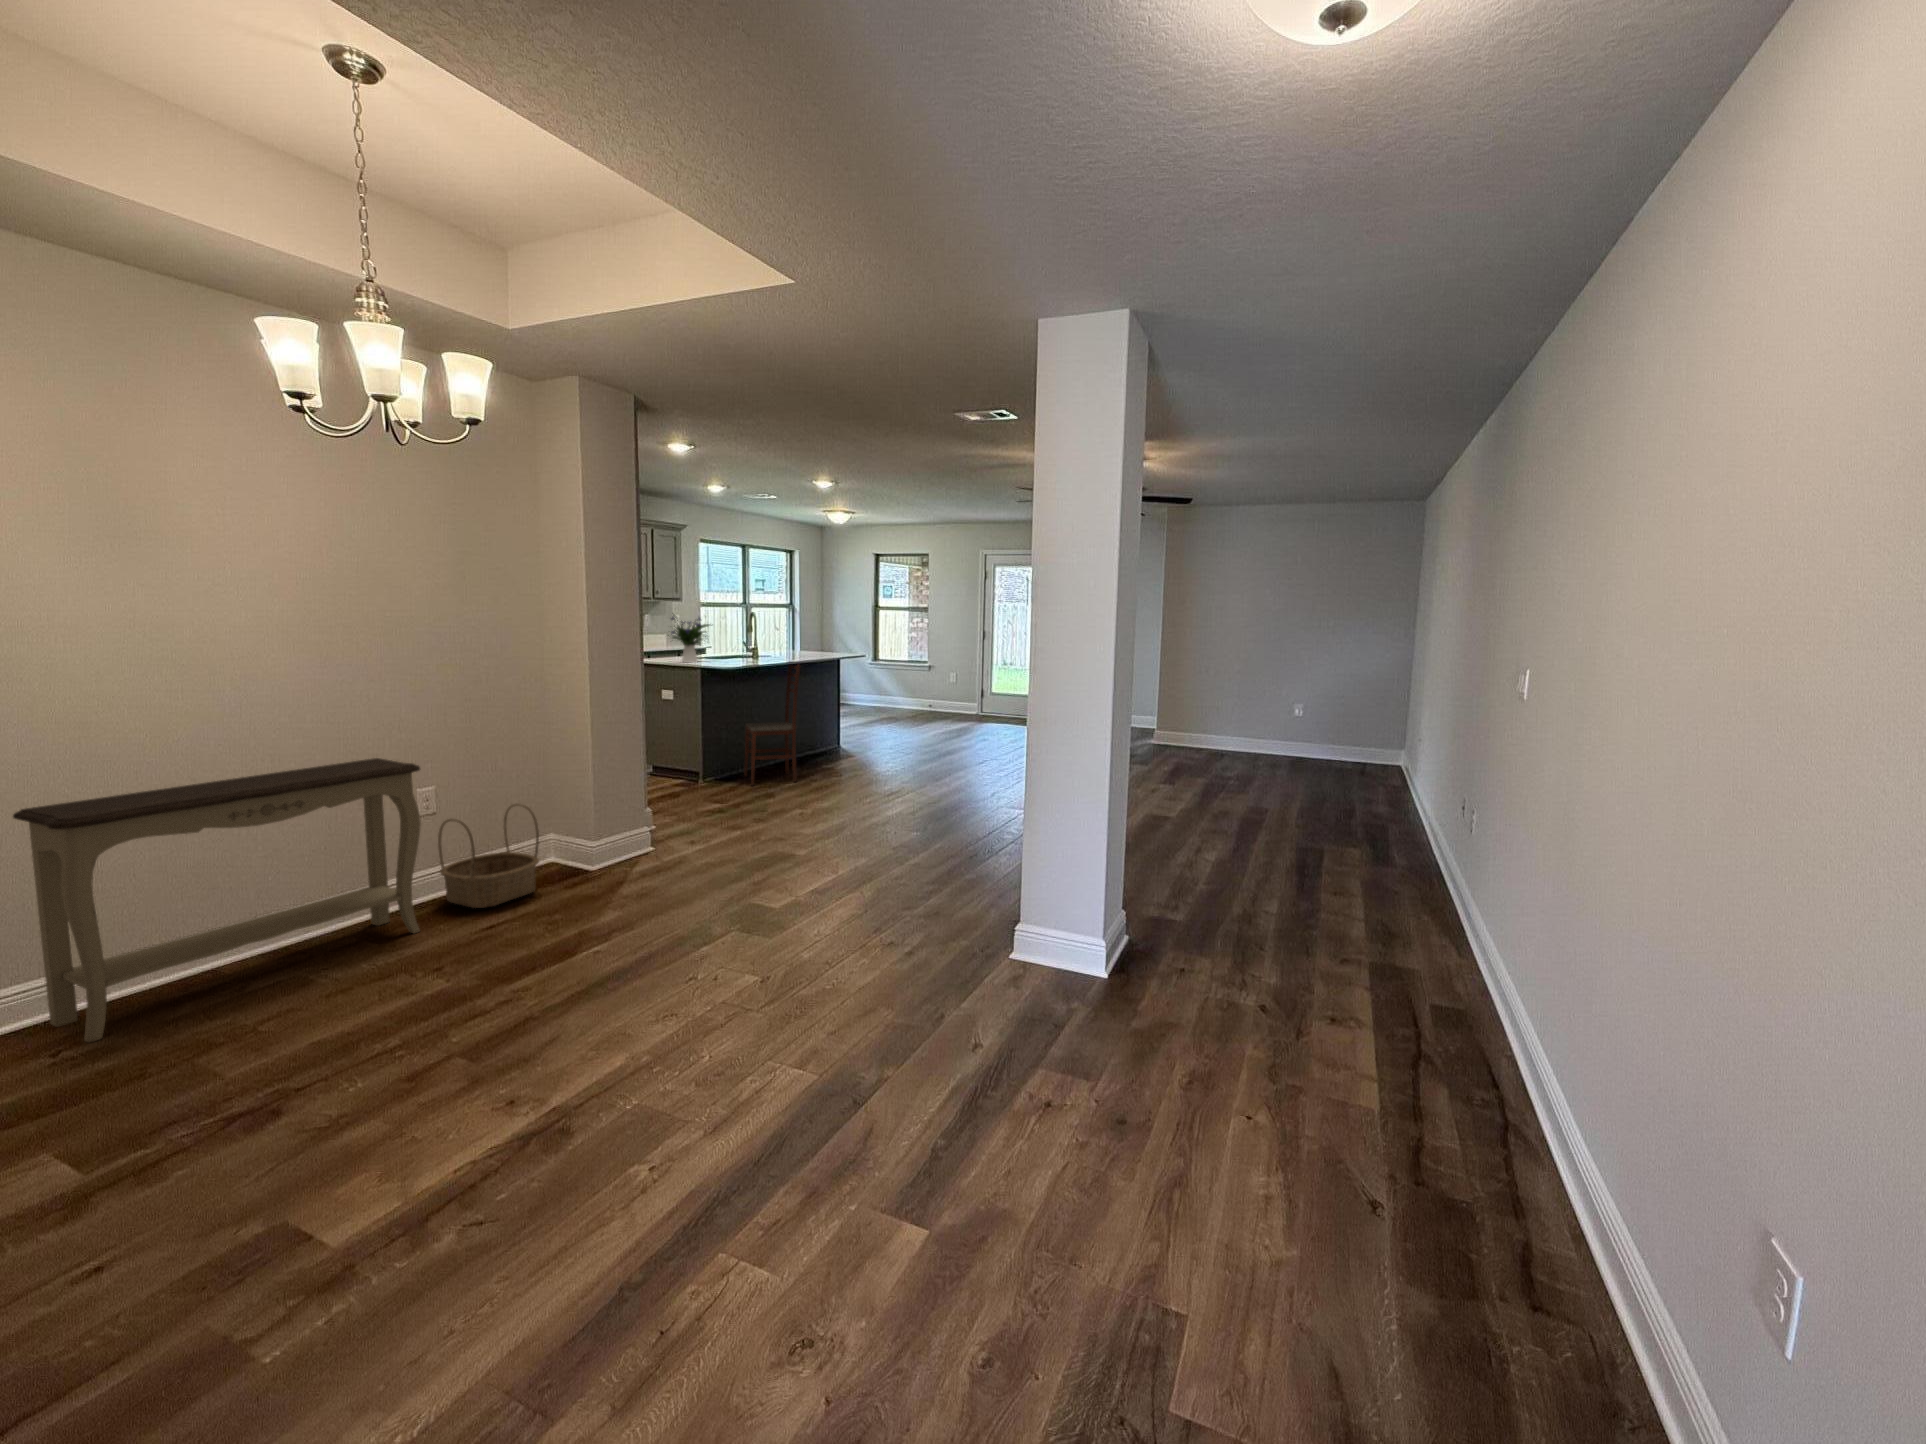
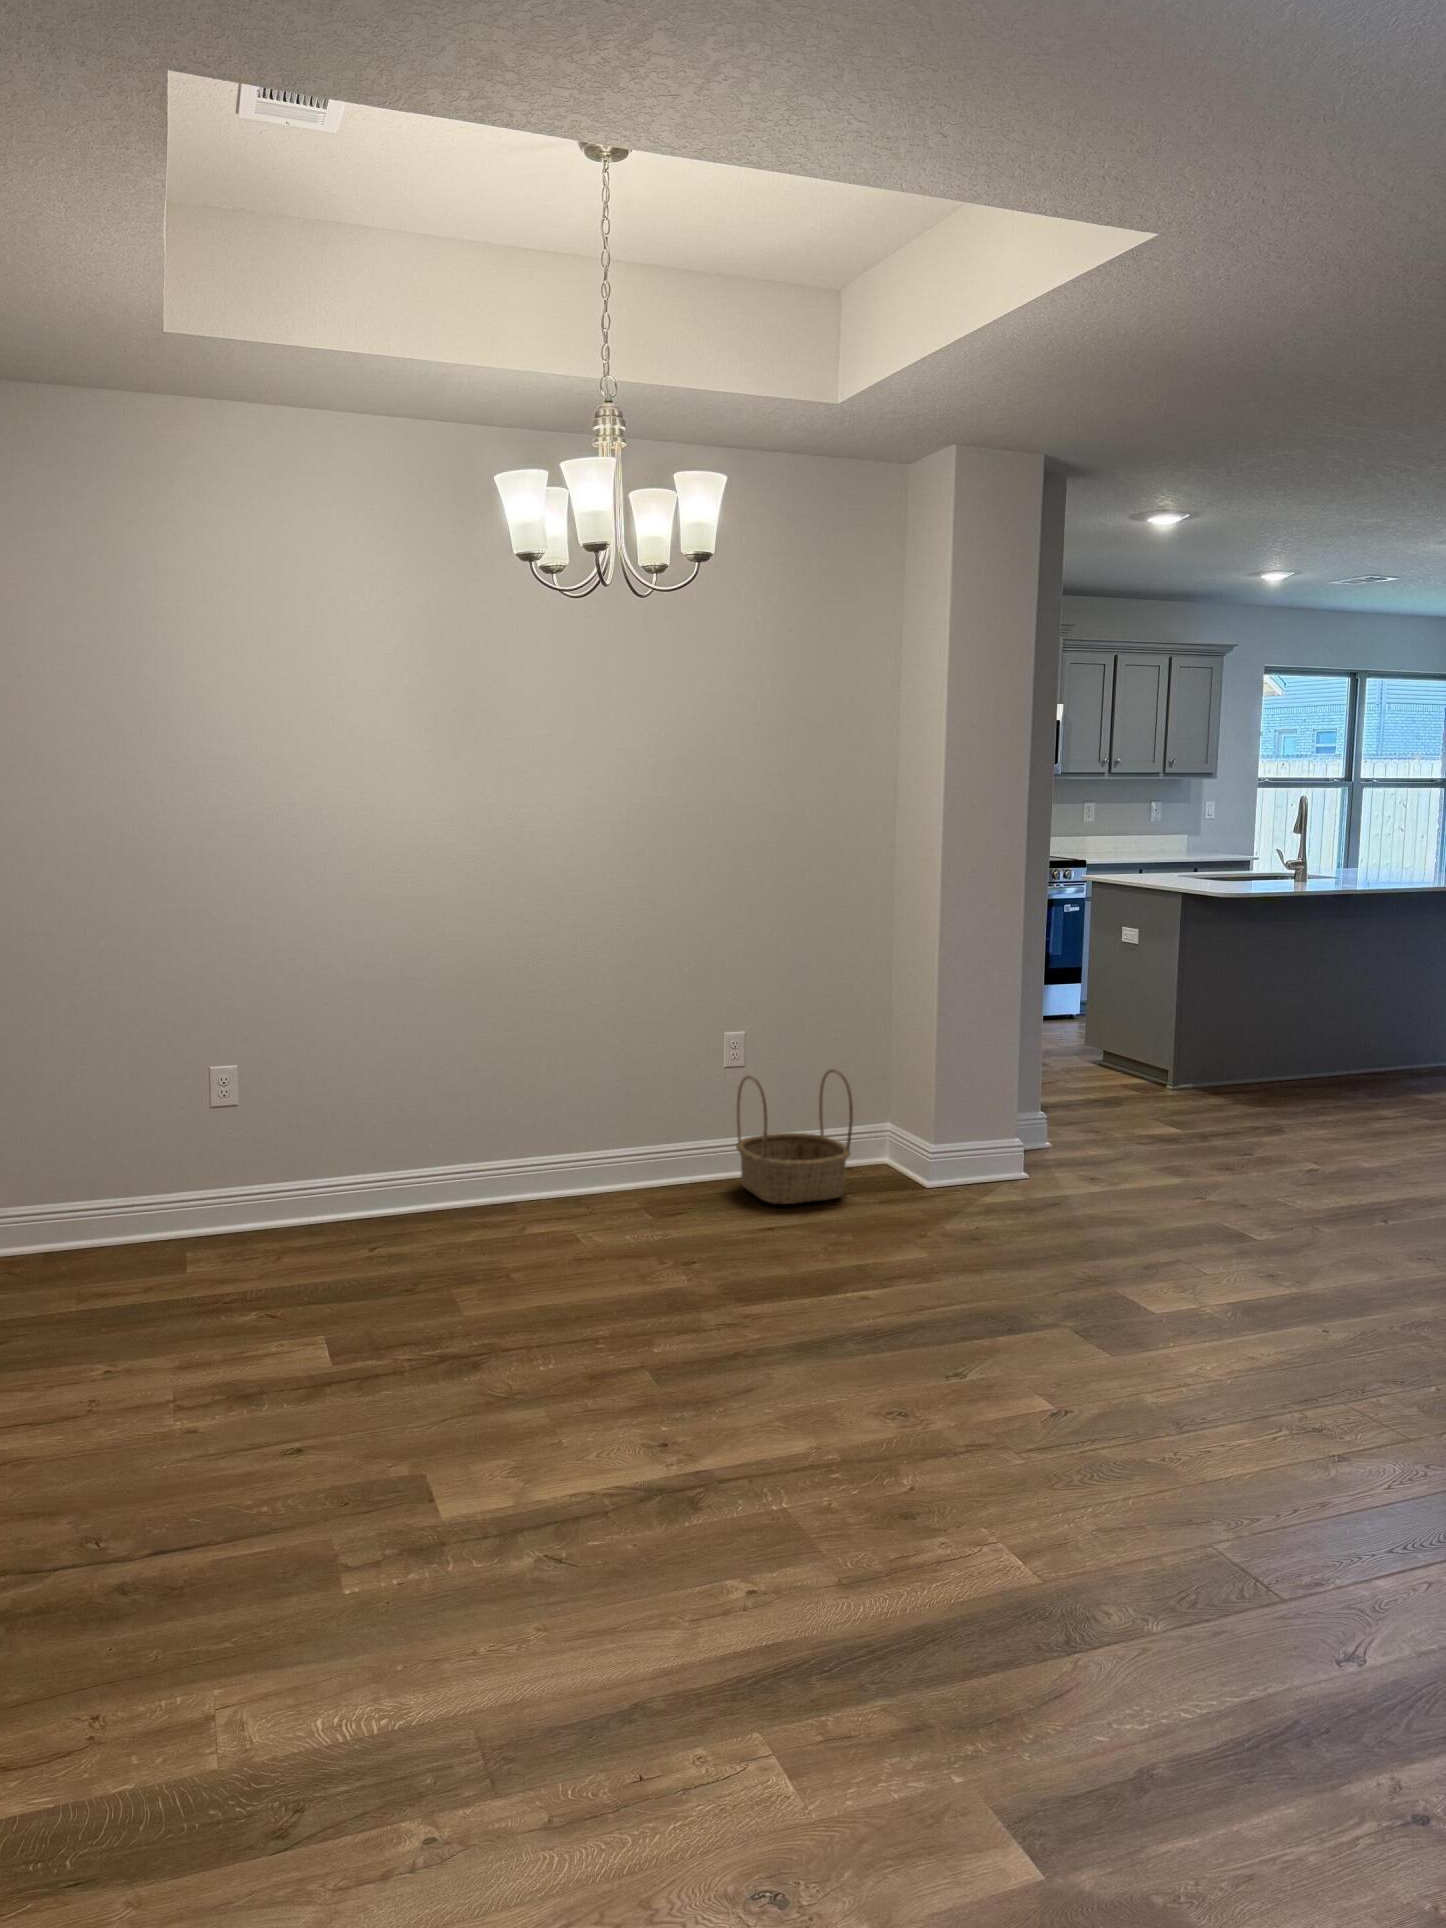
flower arrangement: present [668,616,712,663] -> none [1142,797,1226,883]
dining chair: present [744,665,800,786] -> none [1248,888,1359,1111]
console table: present [13,758,421,1043] -> none [366,984,710,1247]

